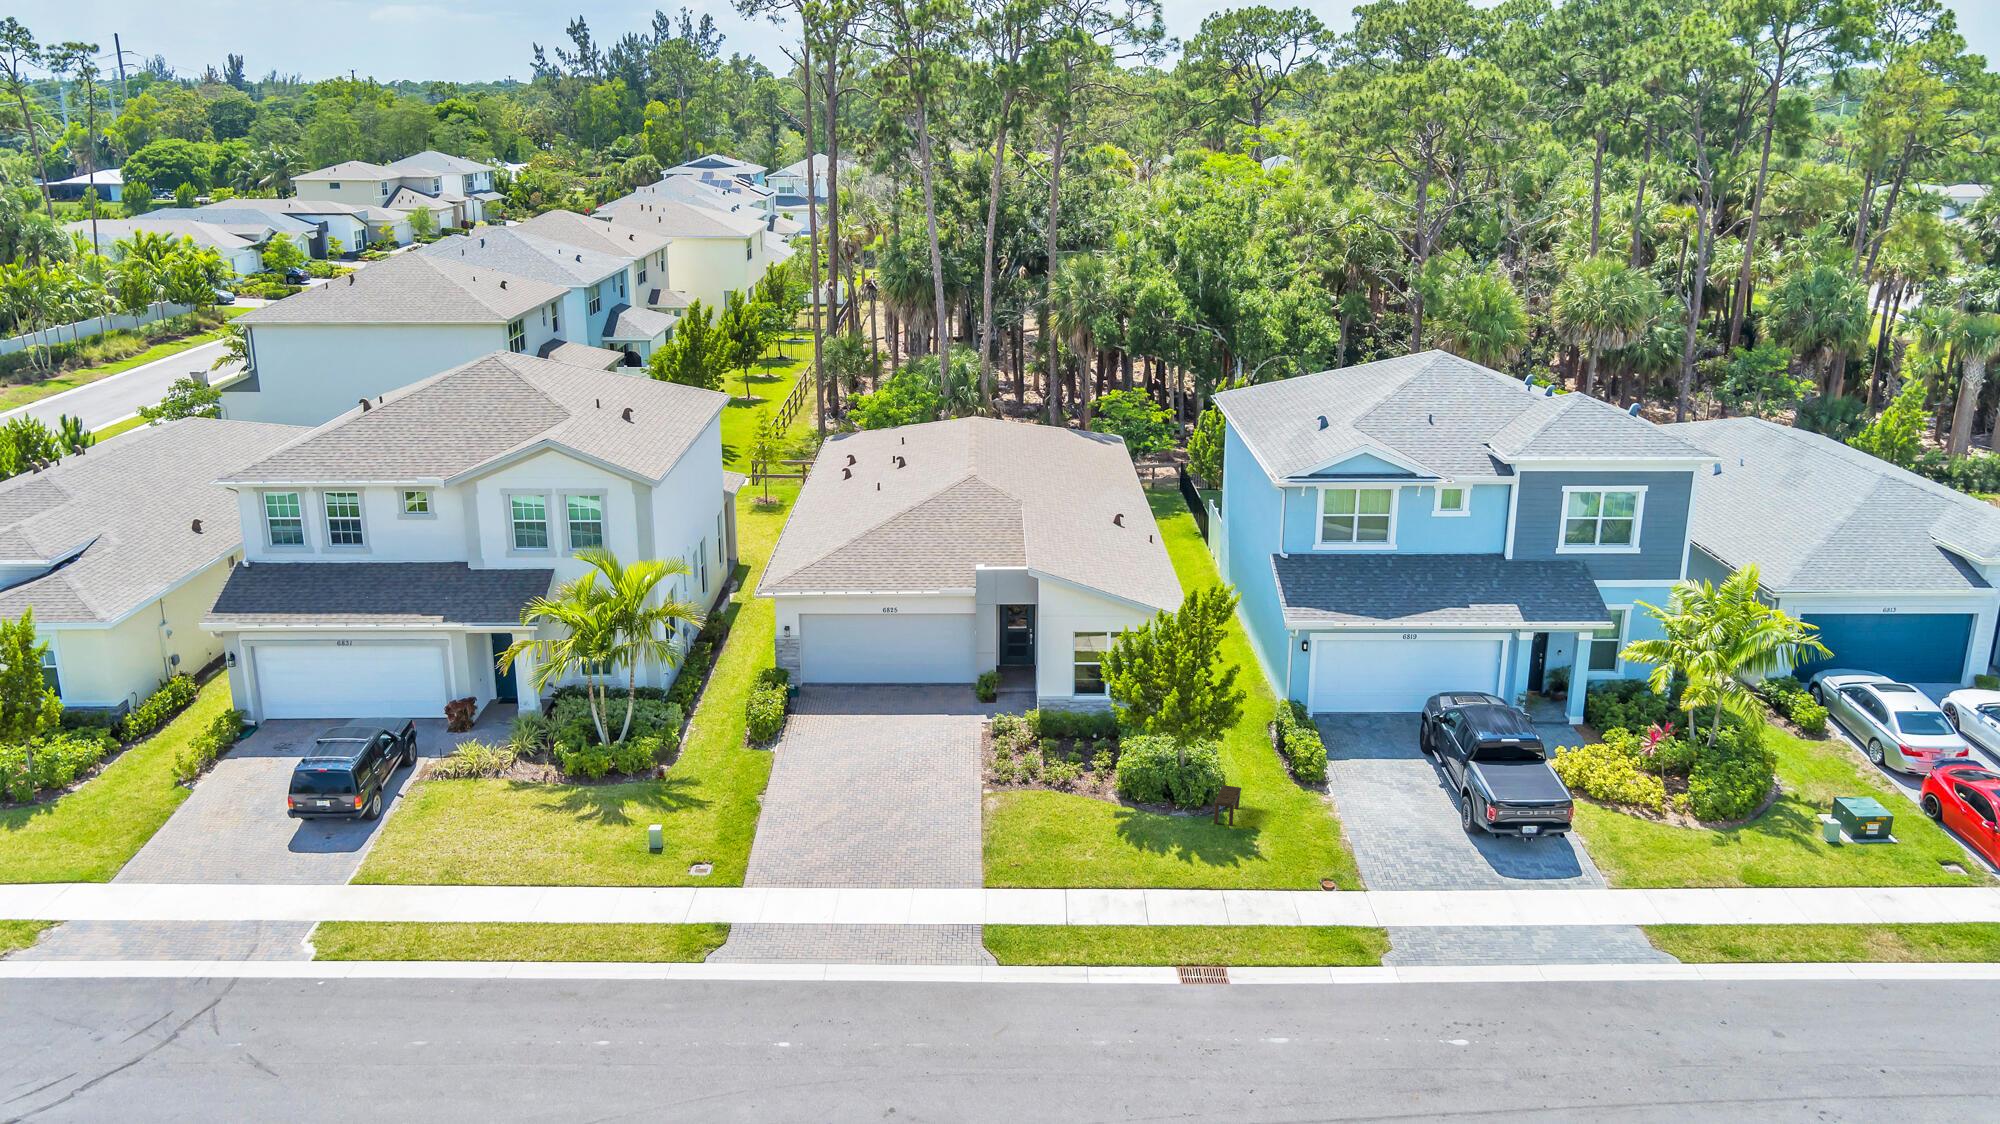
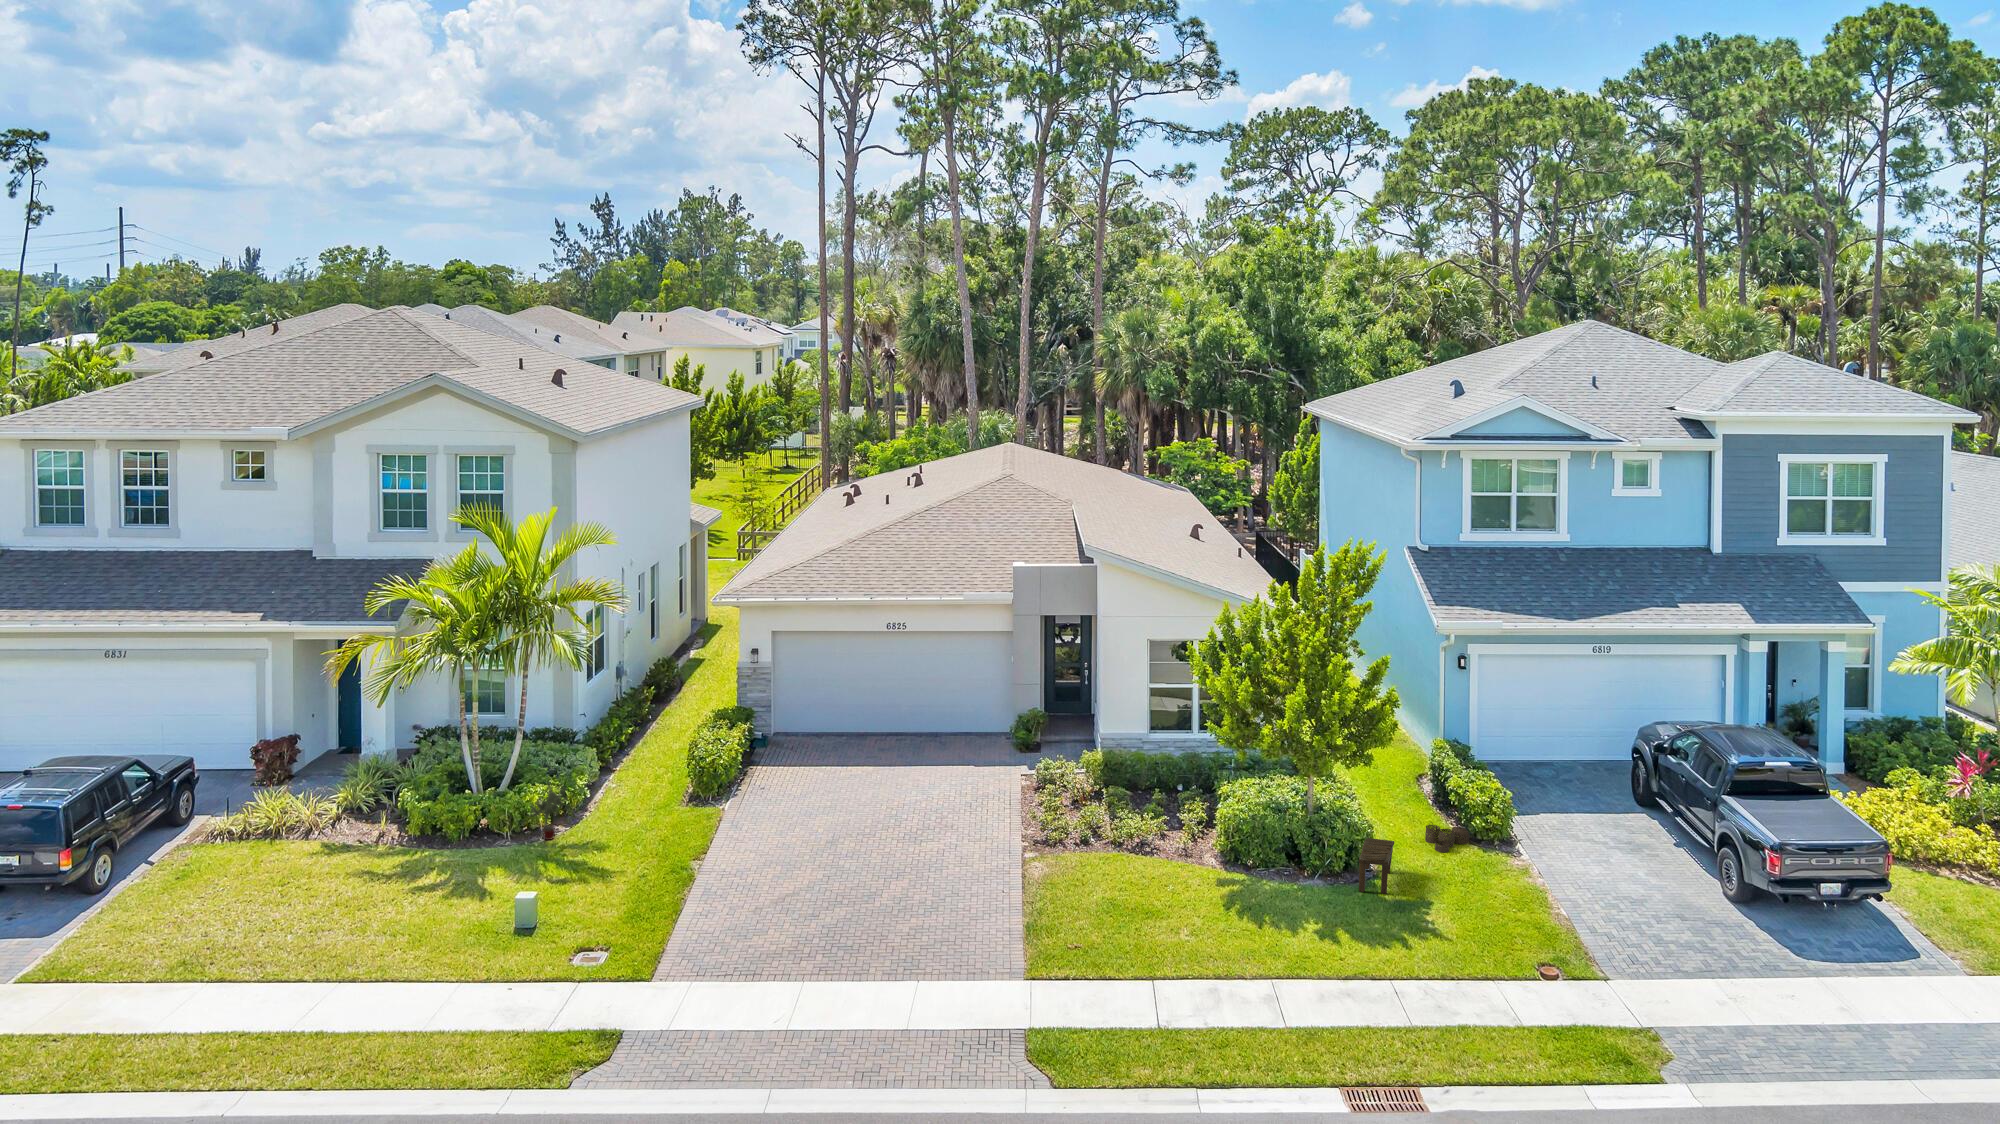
woven basket: none [1269,770,1299,792] -> present [1425,823,1469,853]

